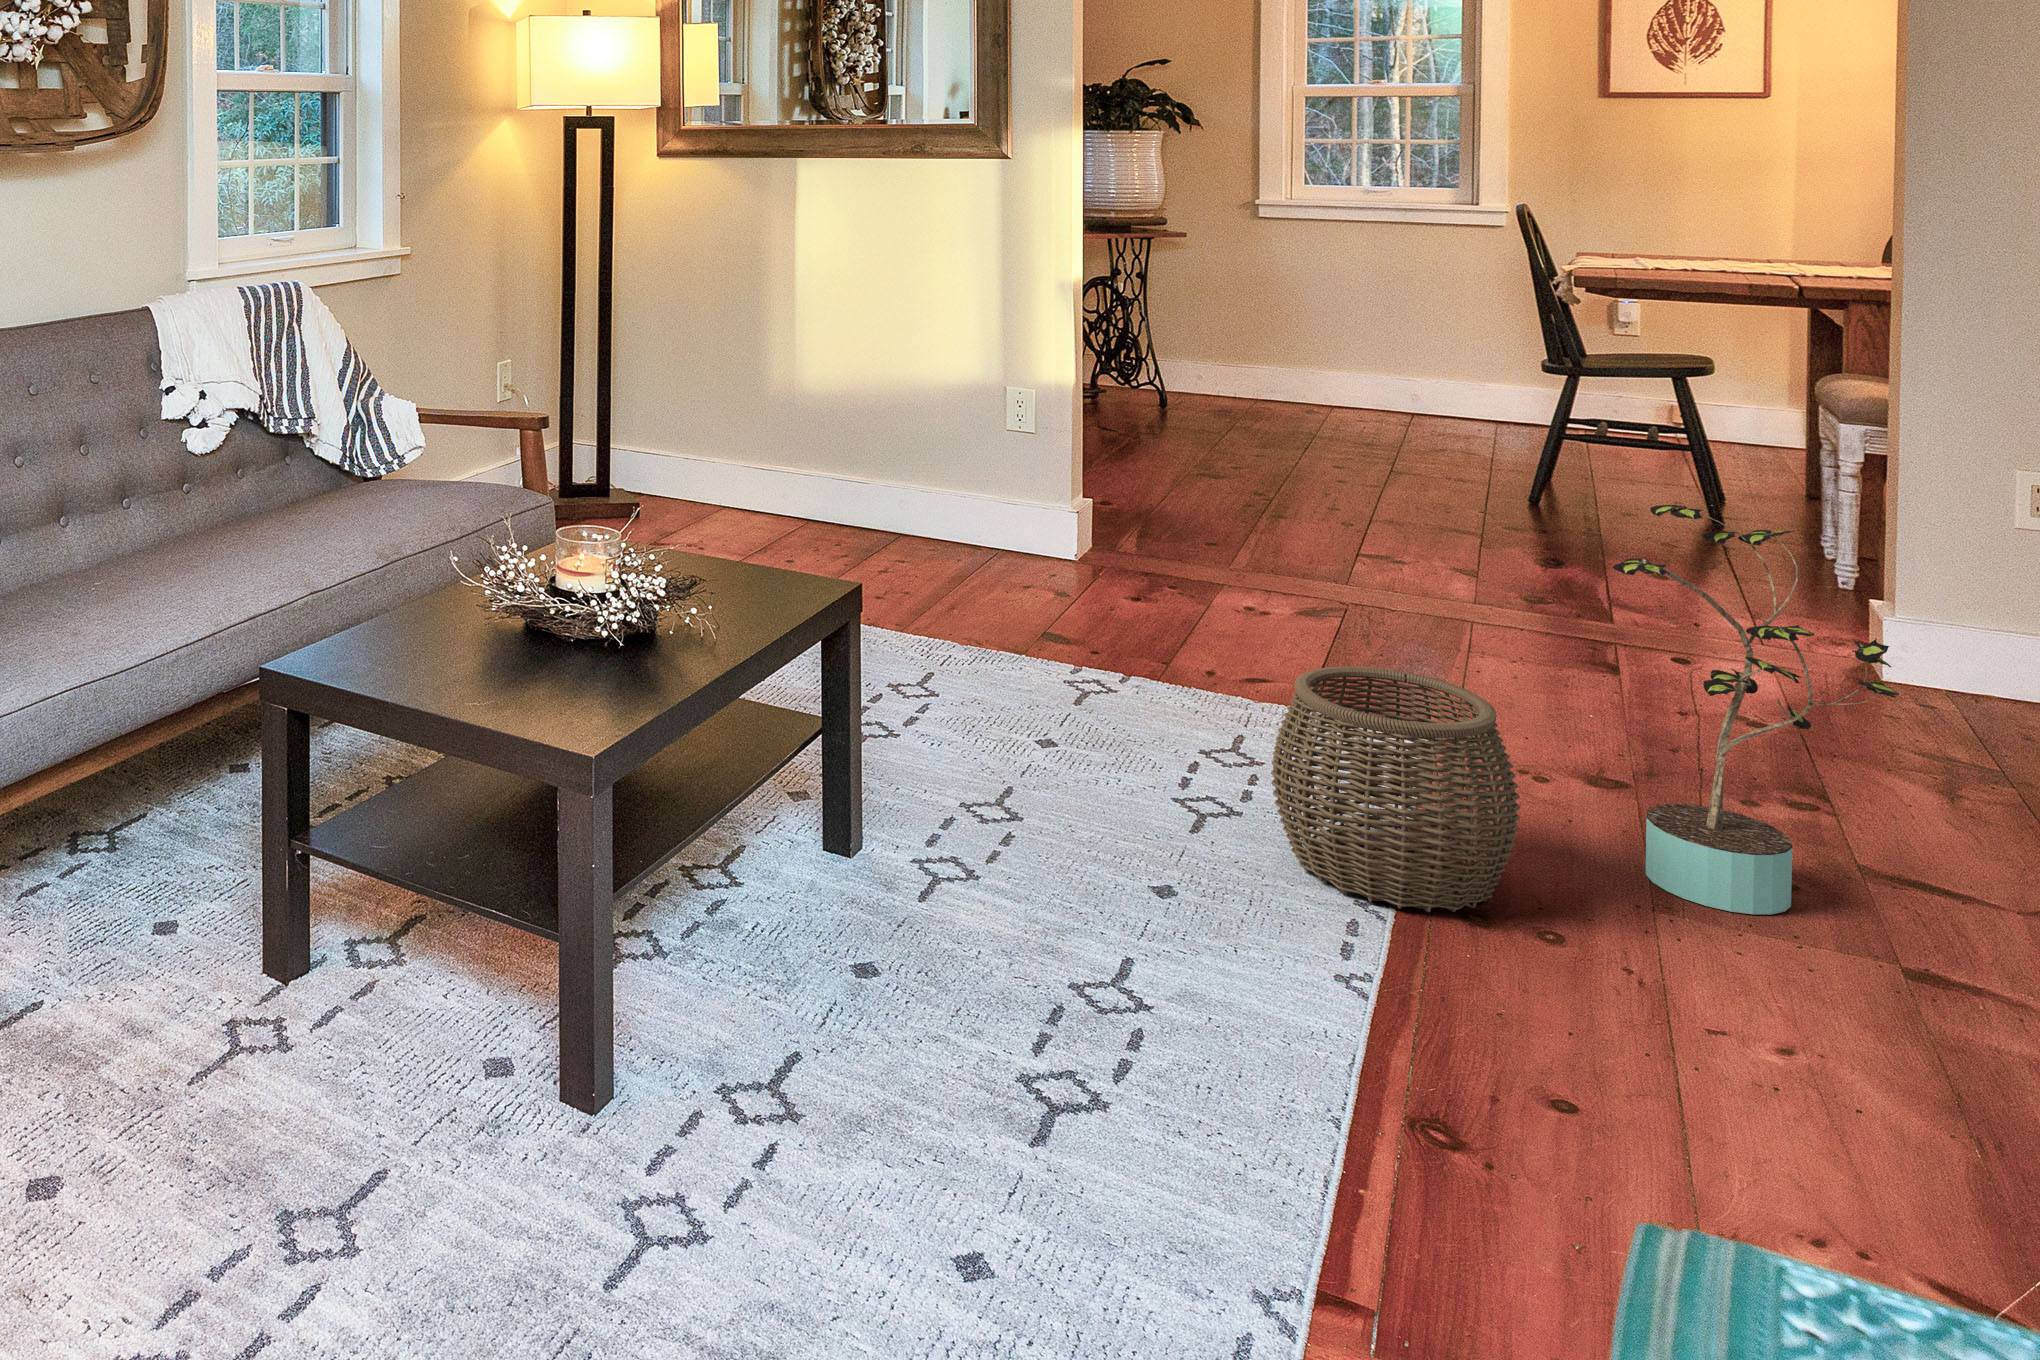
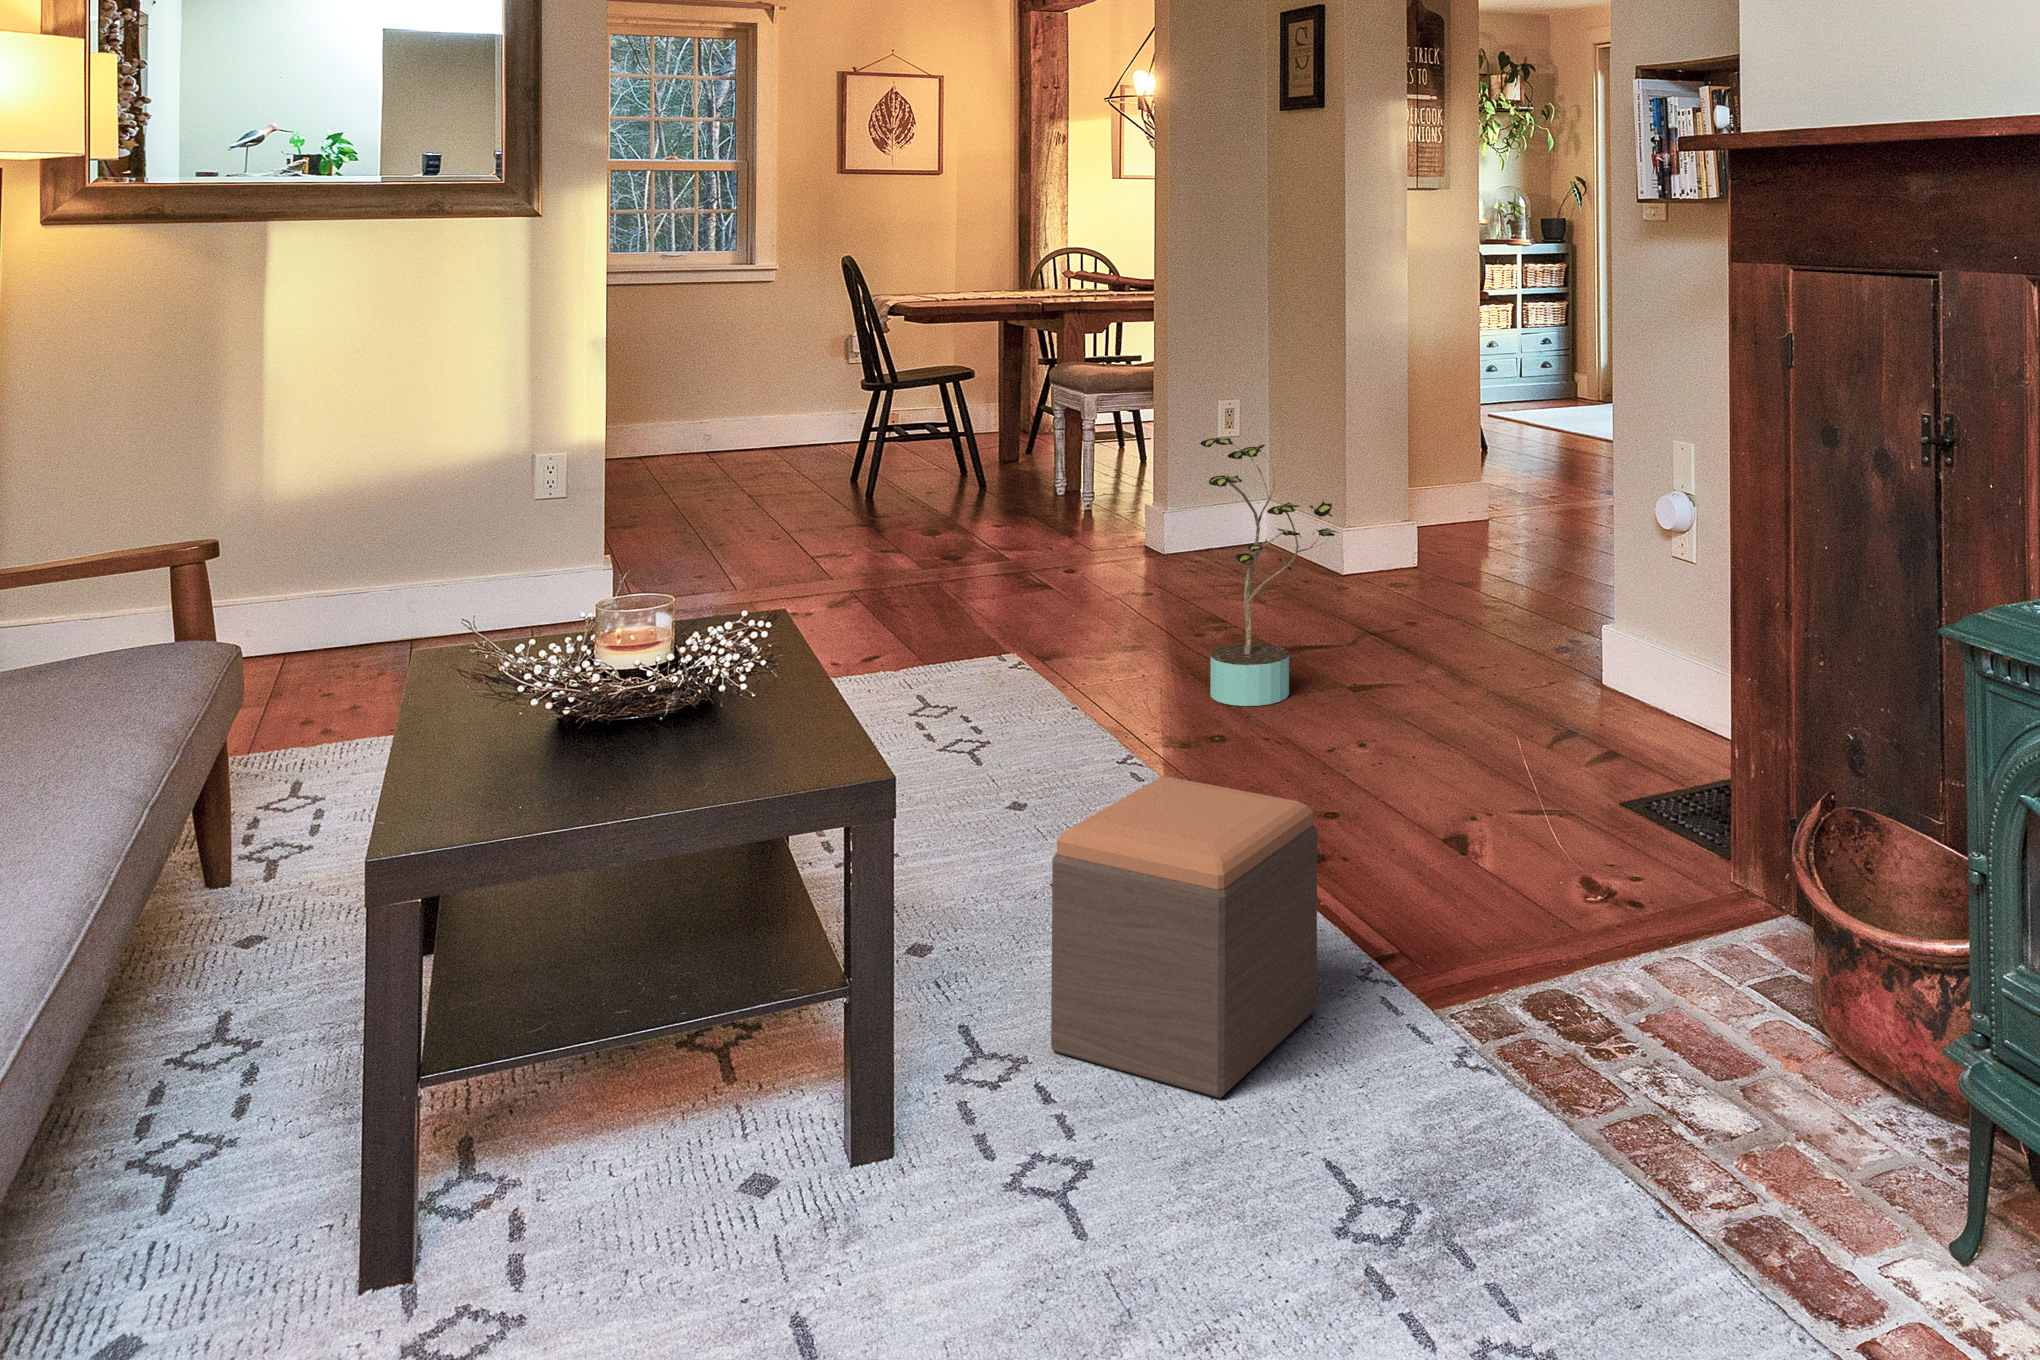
woven basket: present [1271,666,1520,912] -> none [1027,595,1194,772]
footstool: none [841,889,1165,1279] -> present [1051,776,1317,1098]

